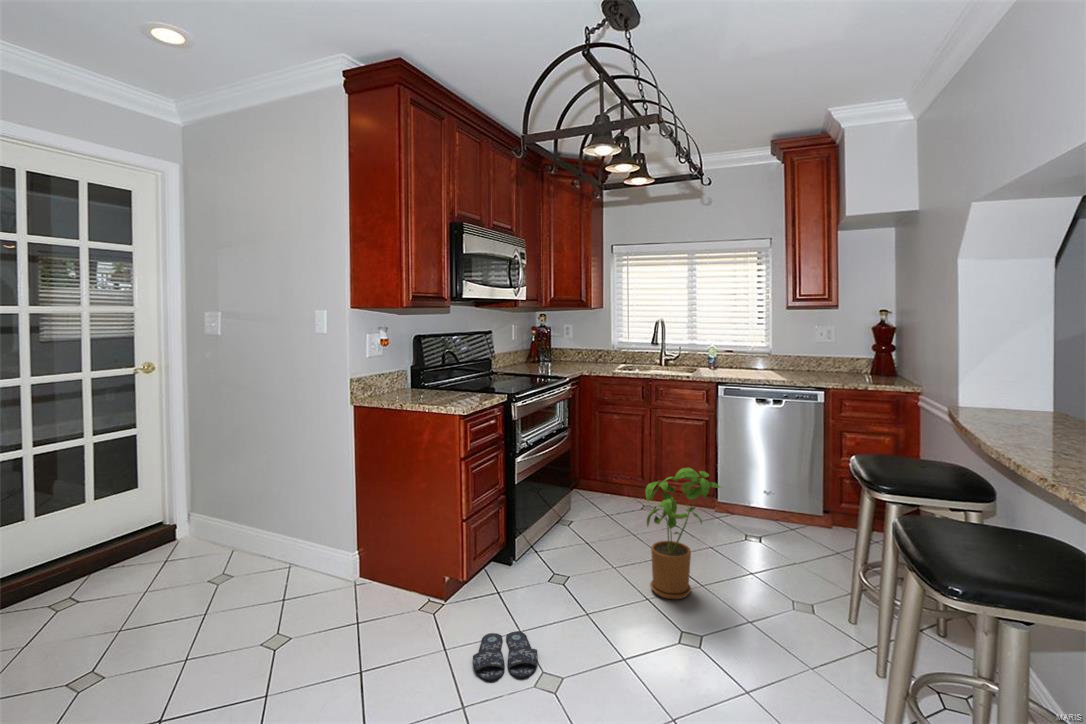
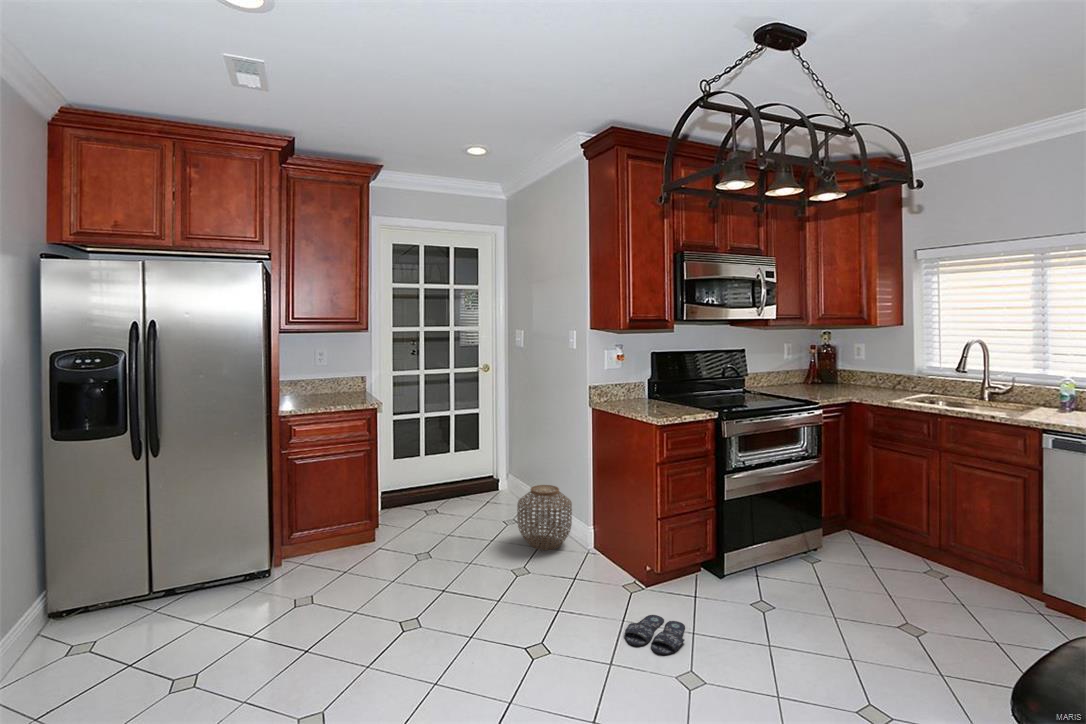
house plant: present [646,468,721,599] -> none [837,509,944,660]
woven basket: none [258,514,339,603] -> present [517,485,572,550]

